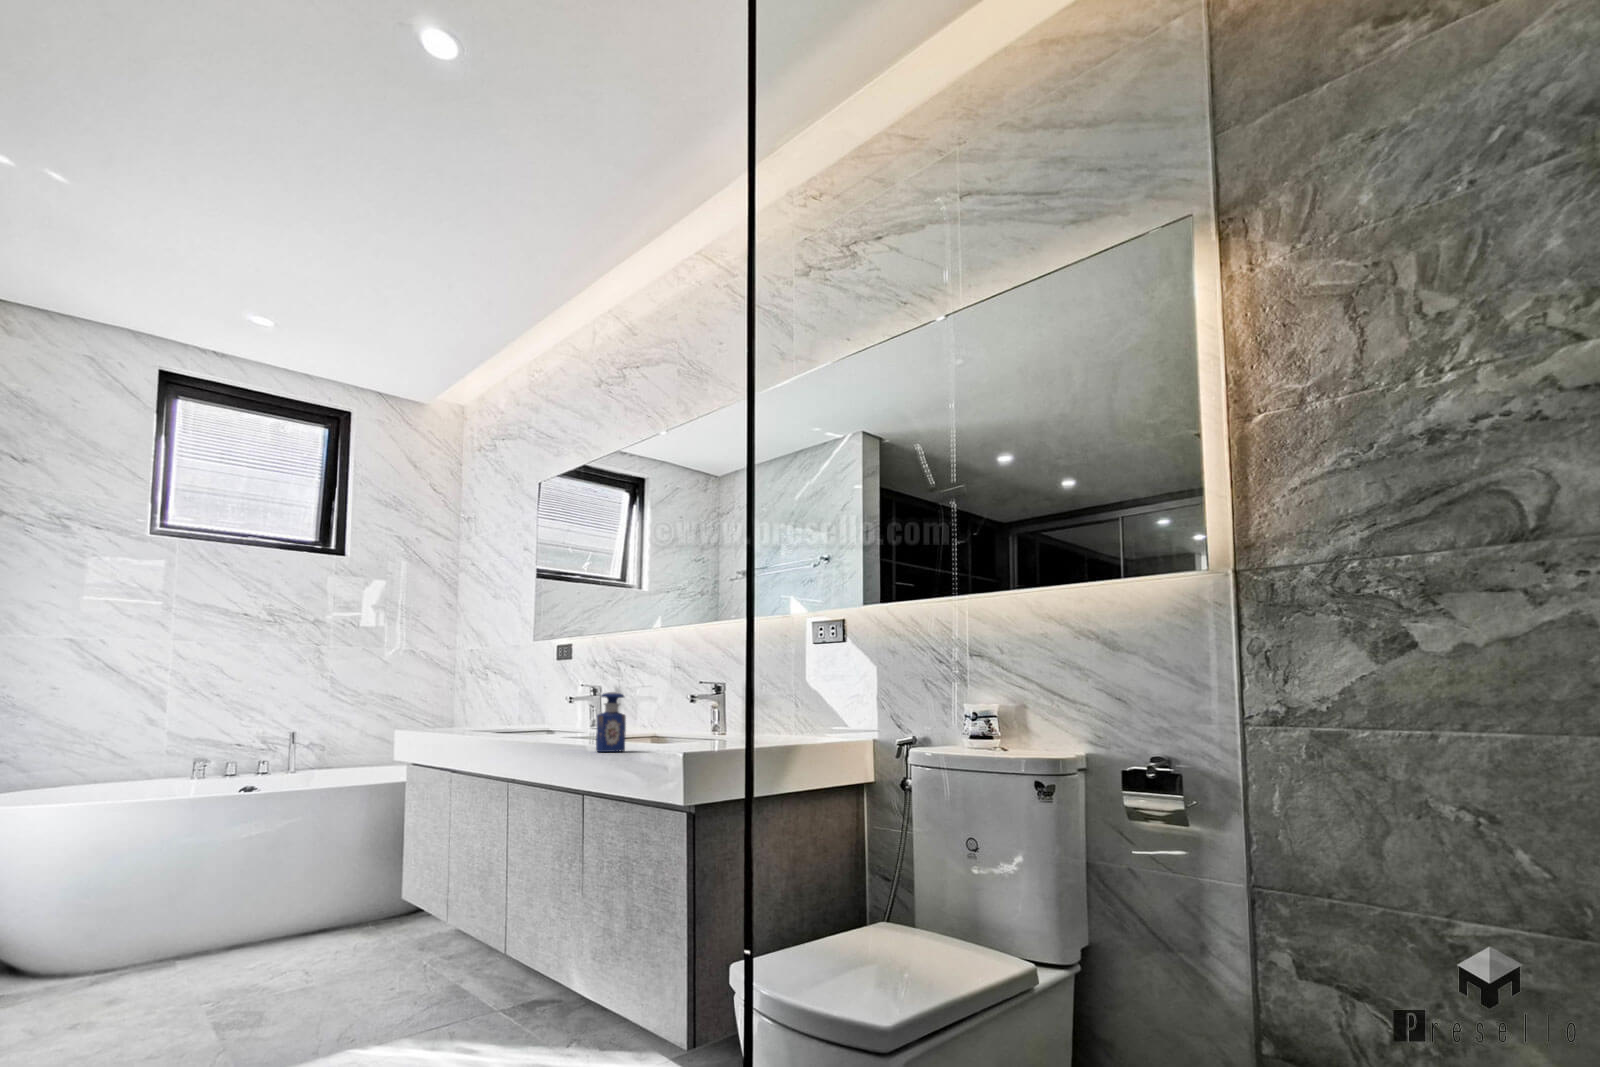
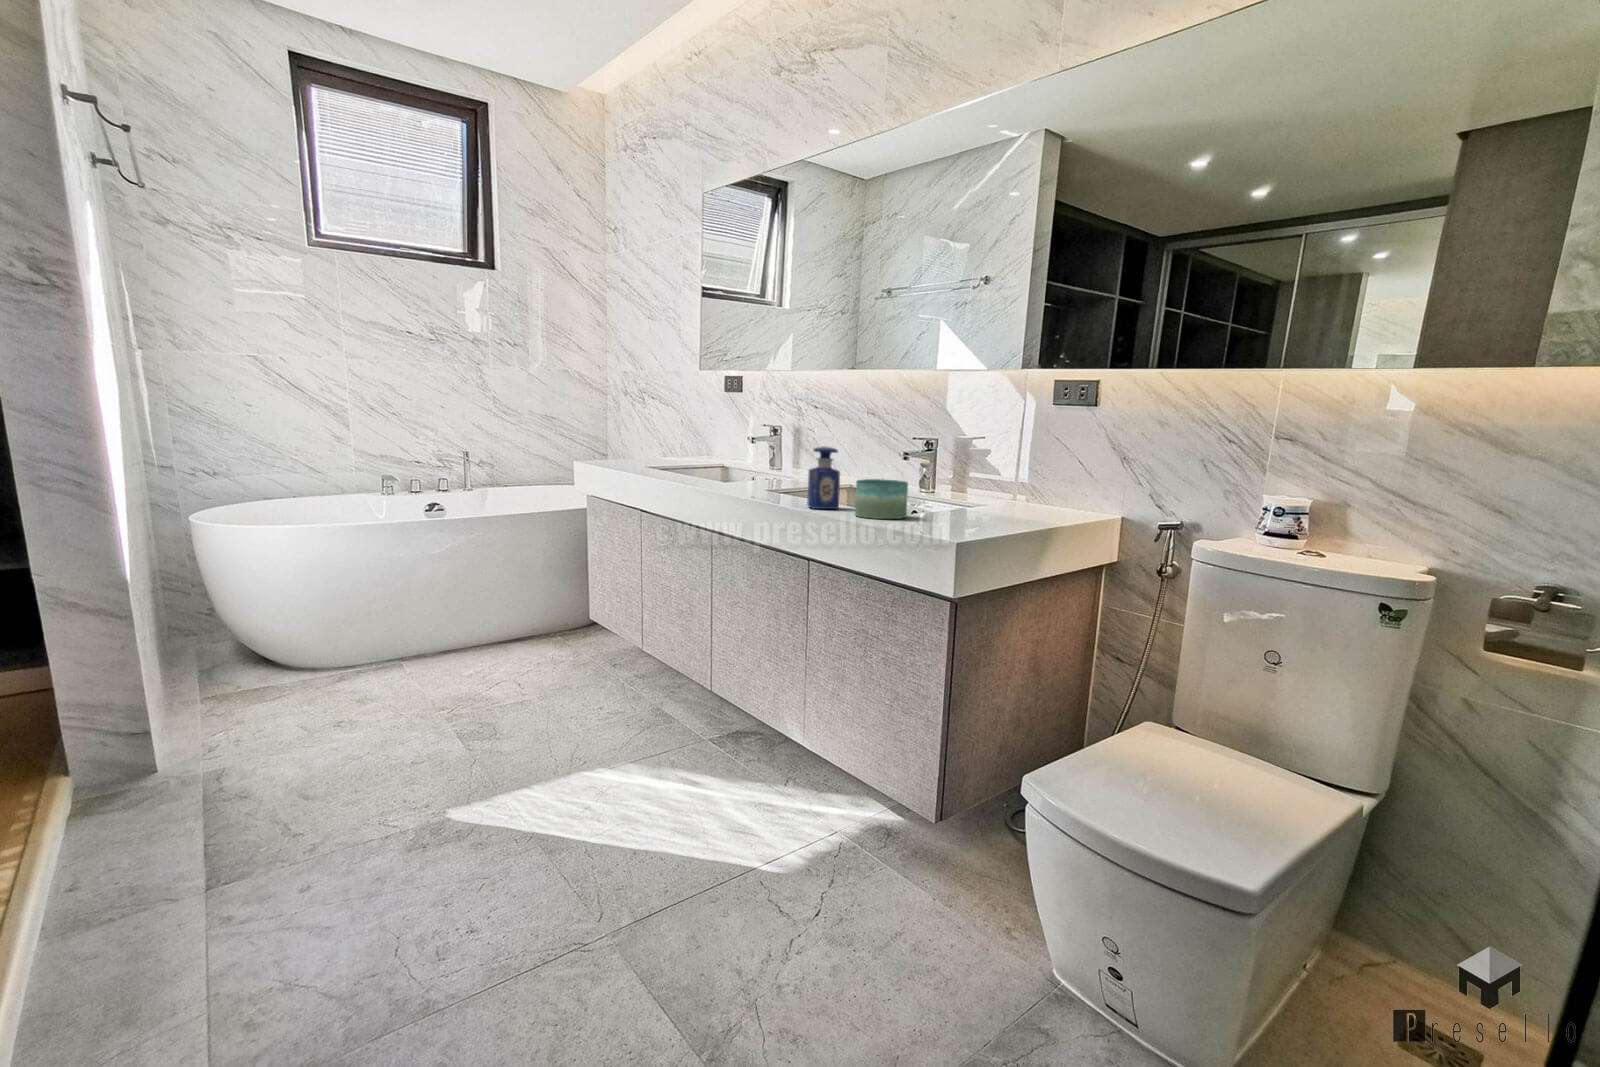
candle: none [635,720,685,756] -> present [855,479,908,519]

